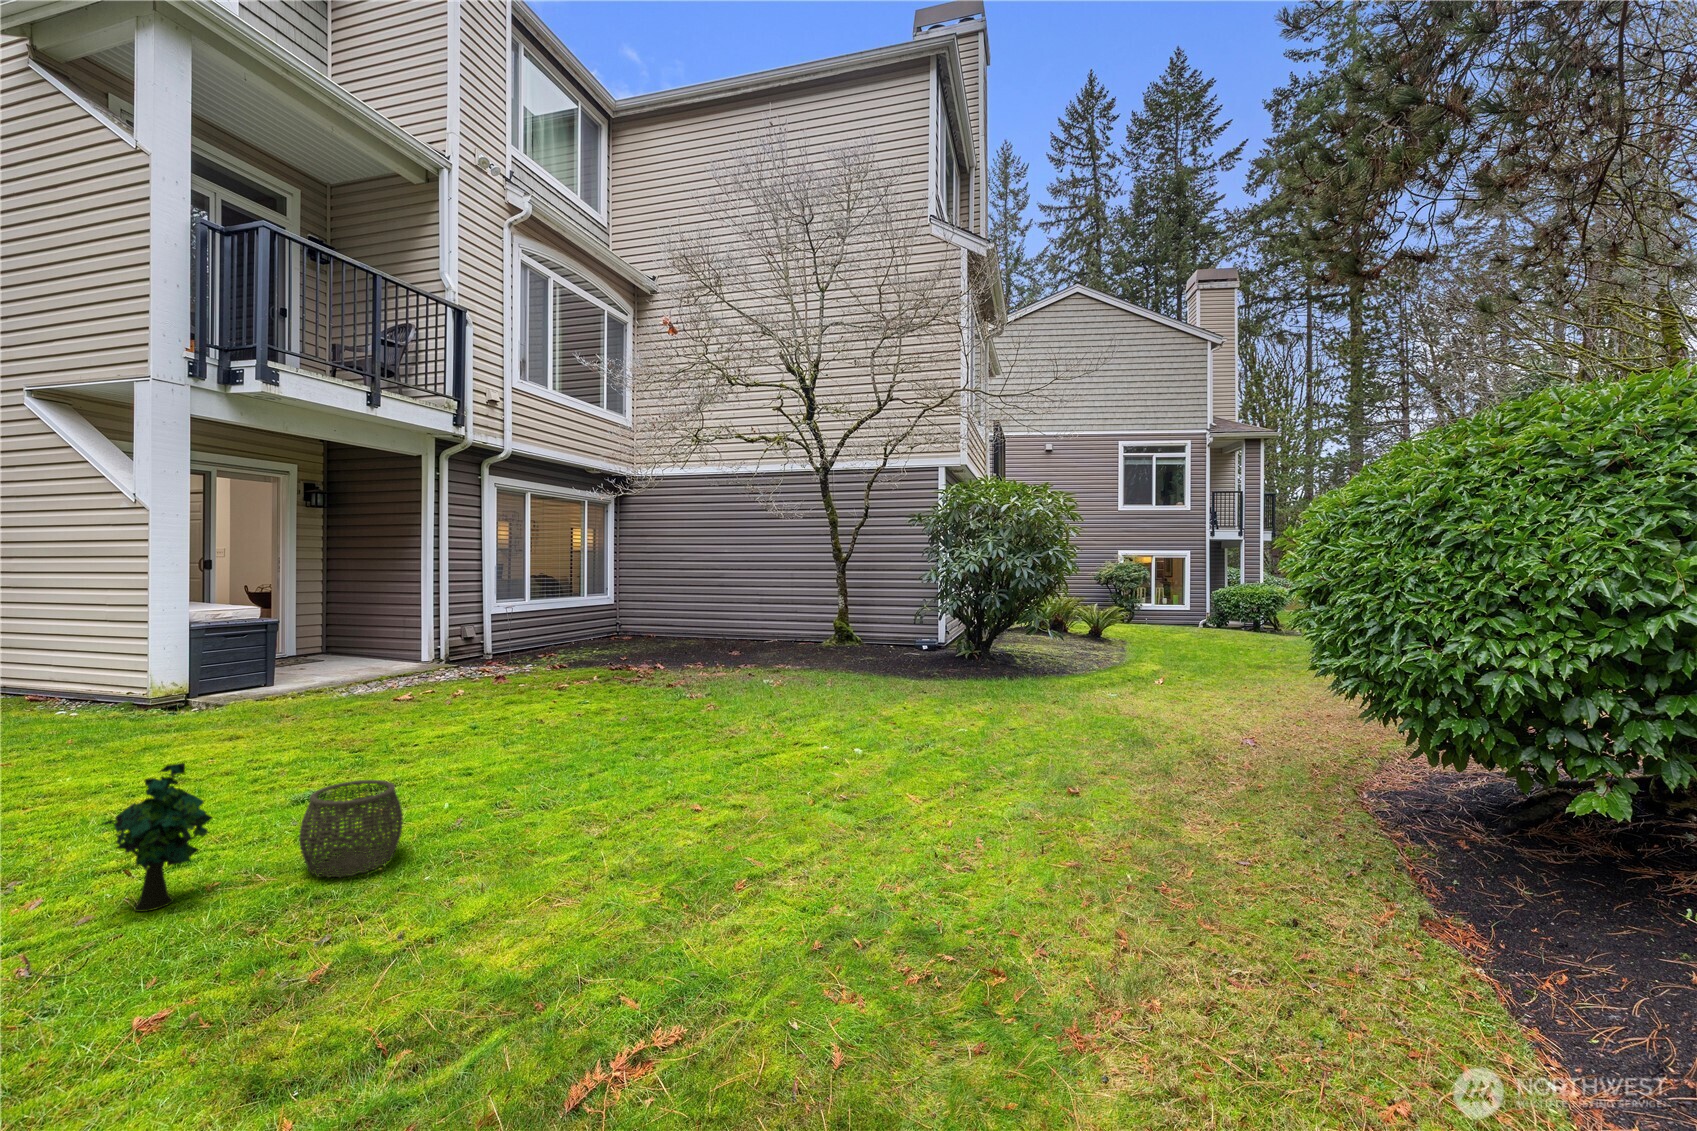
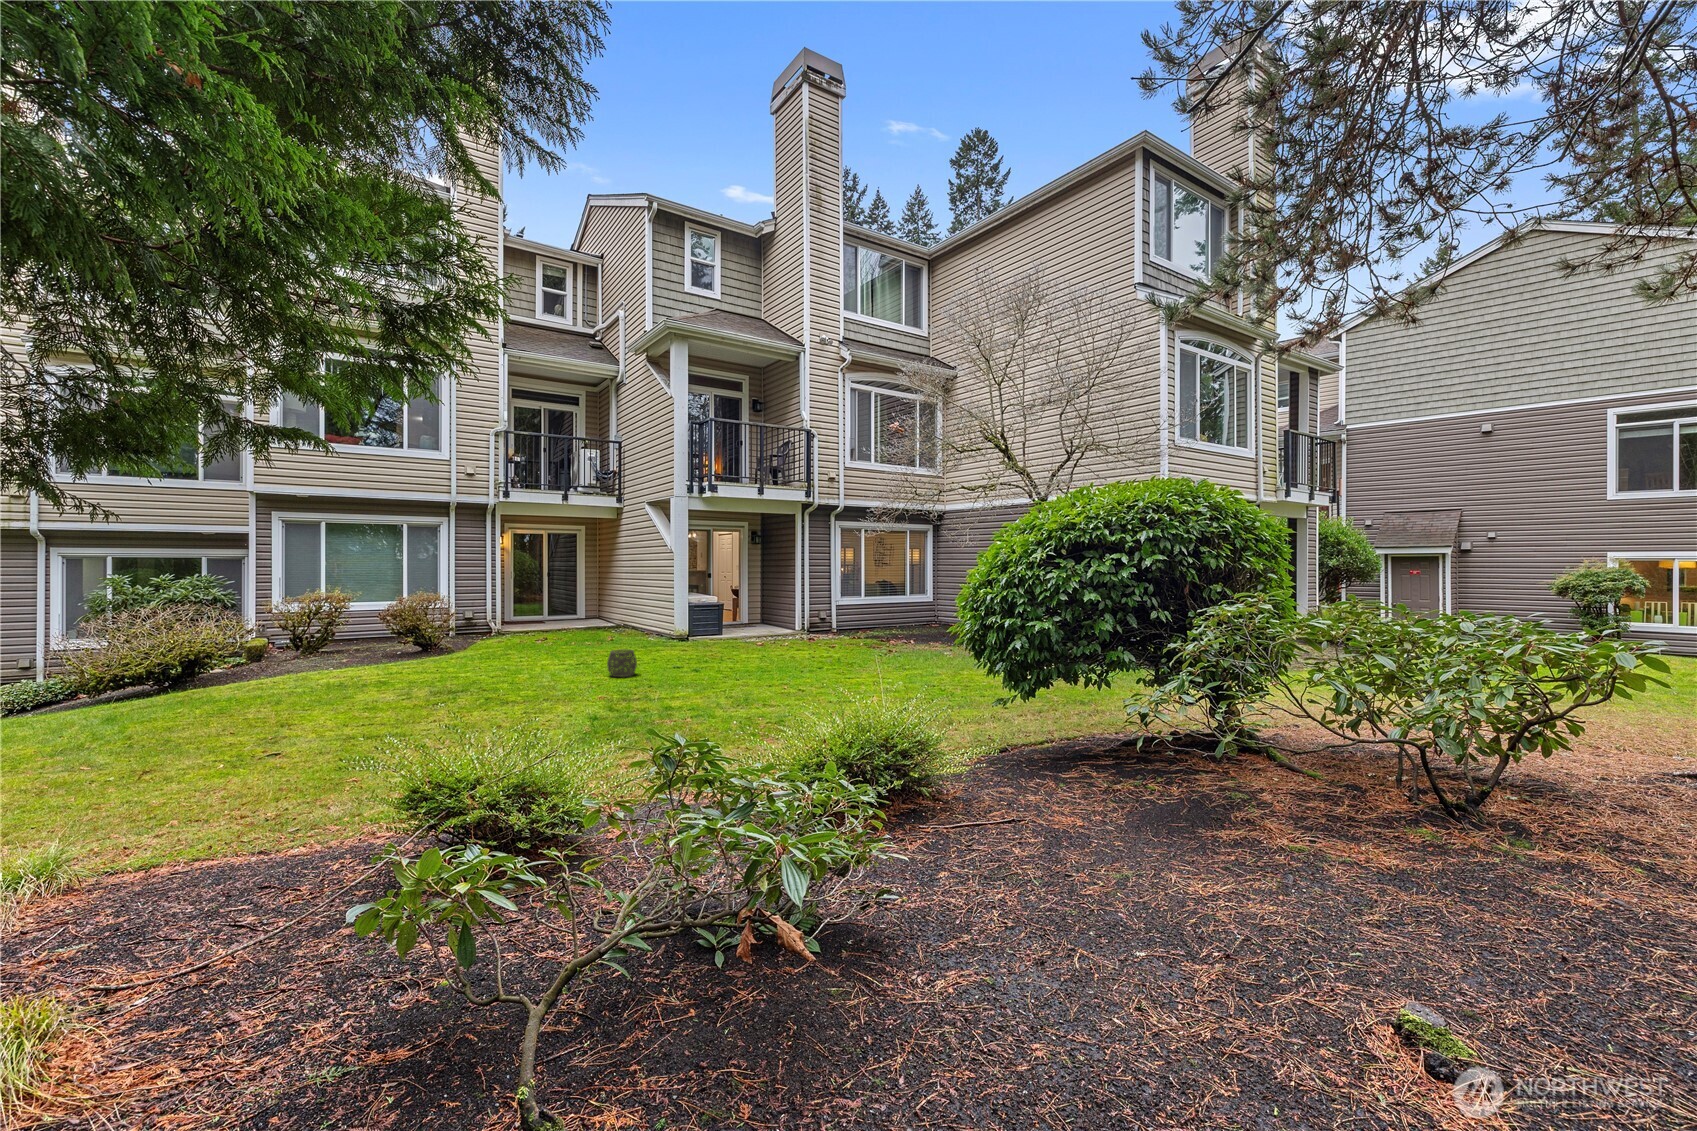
decorative plant: present [101,763,213,912] -> none [566,634,591,675]

